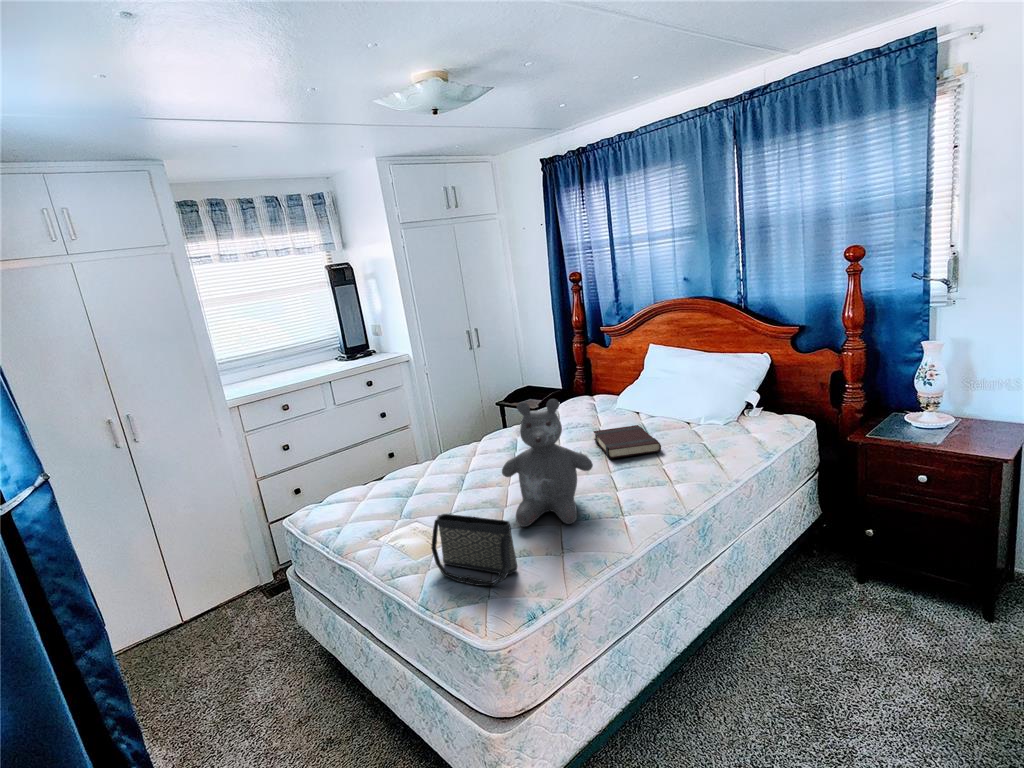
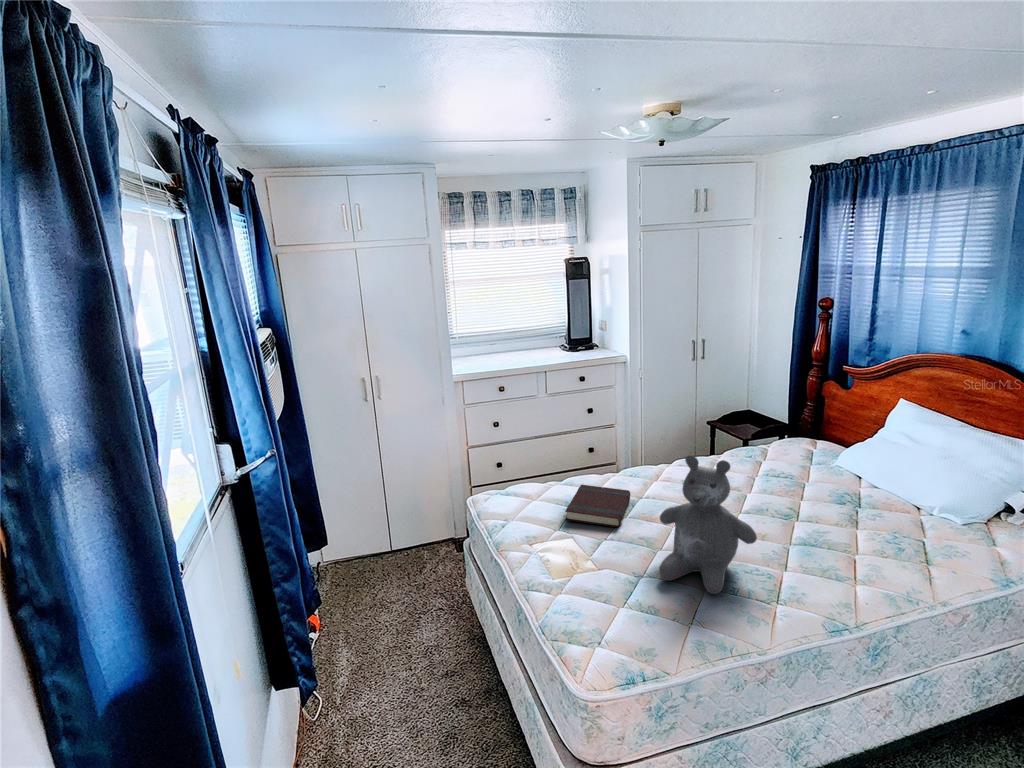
book: present [594,425,661,459] -> present [566,485,630,527]
handbag: present [431,514,517,586] -> none [566,547,639,634]

